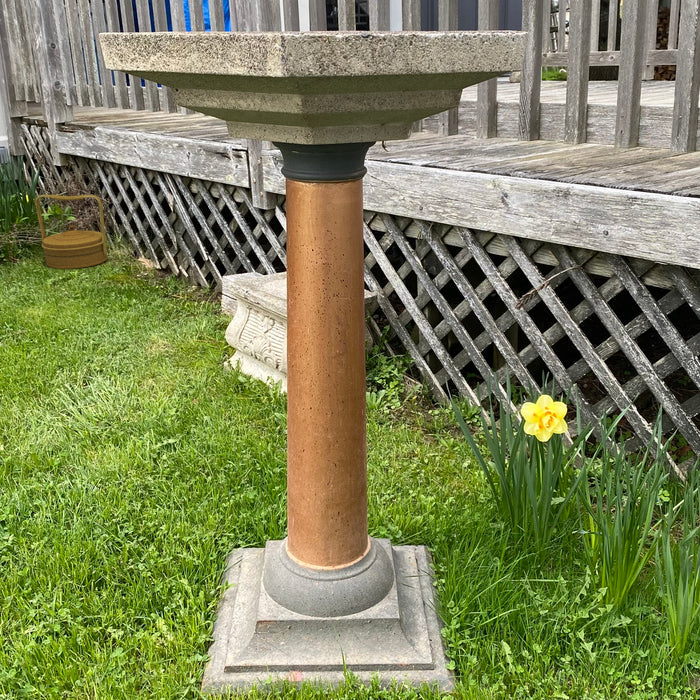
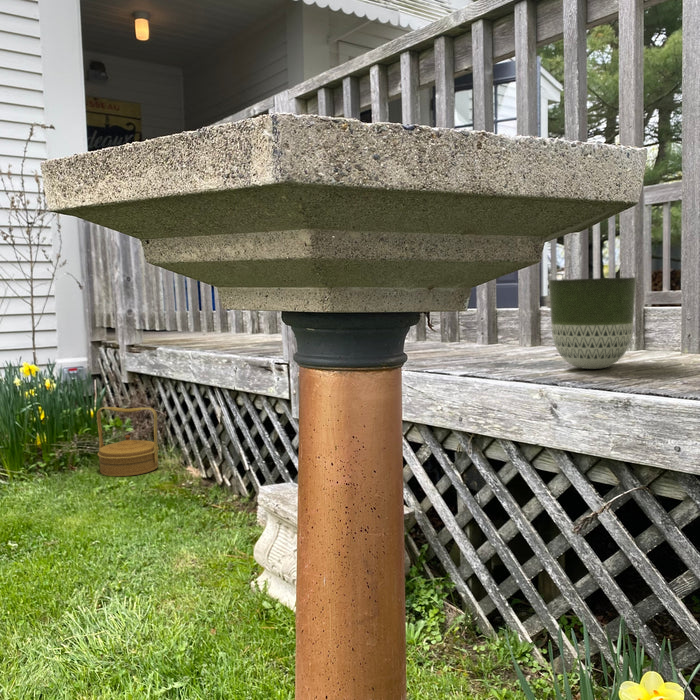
planter: none [511,67,593,159] -> present [549,277,636,369]

